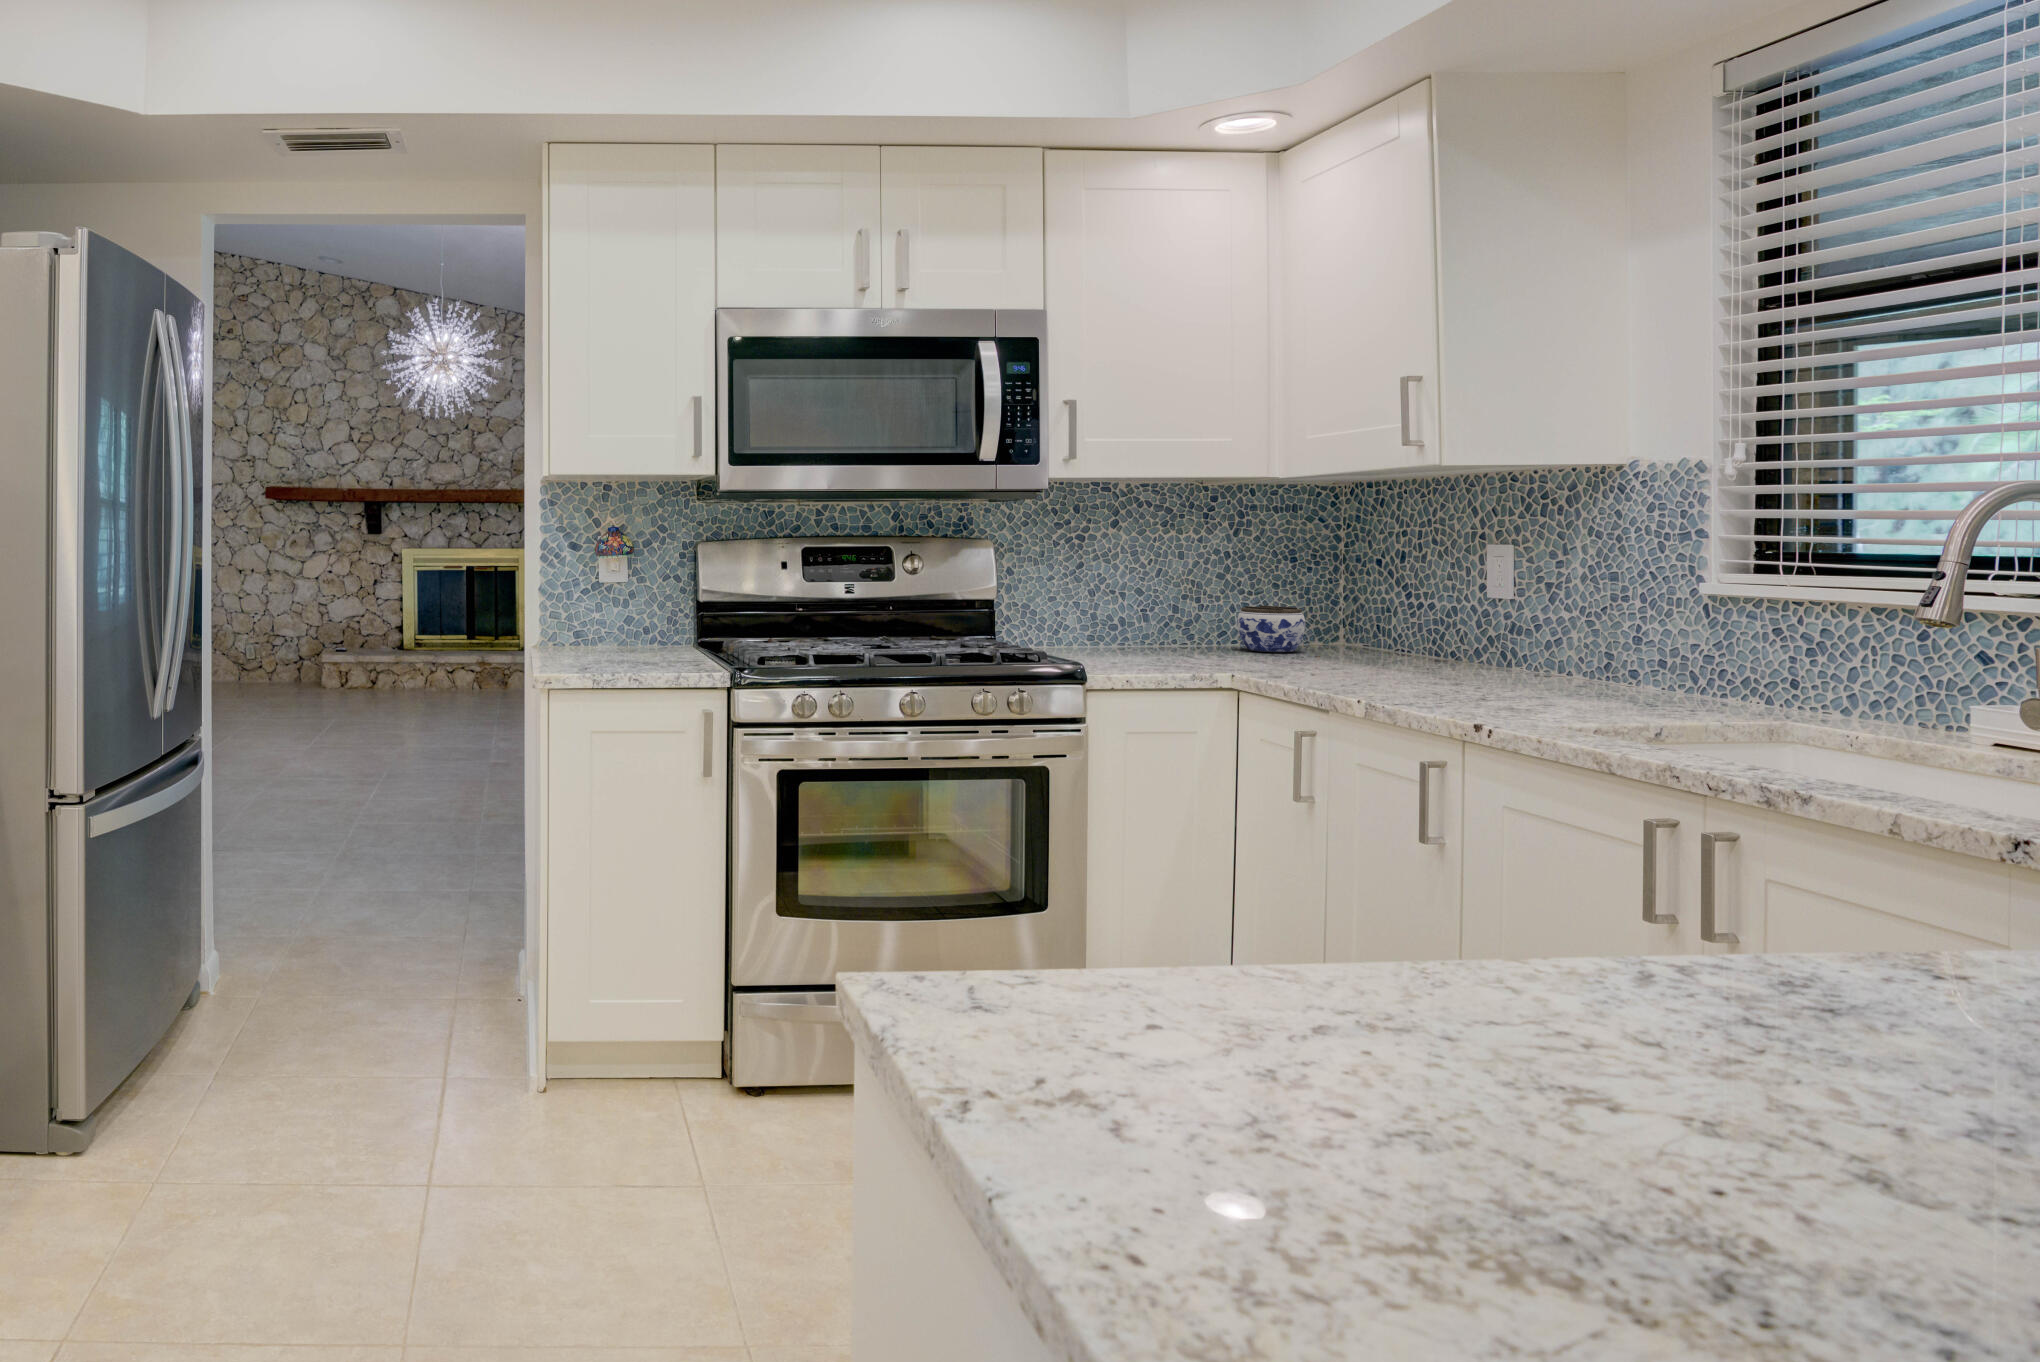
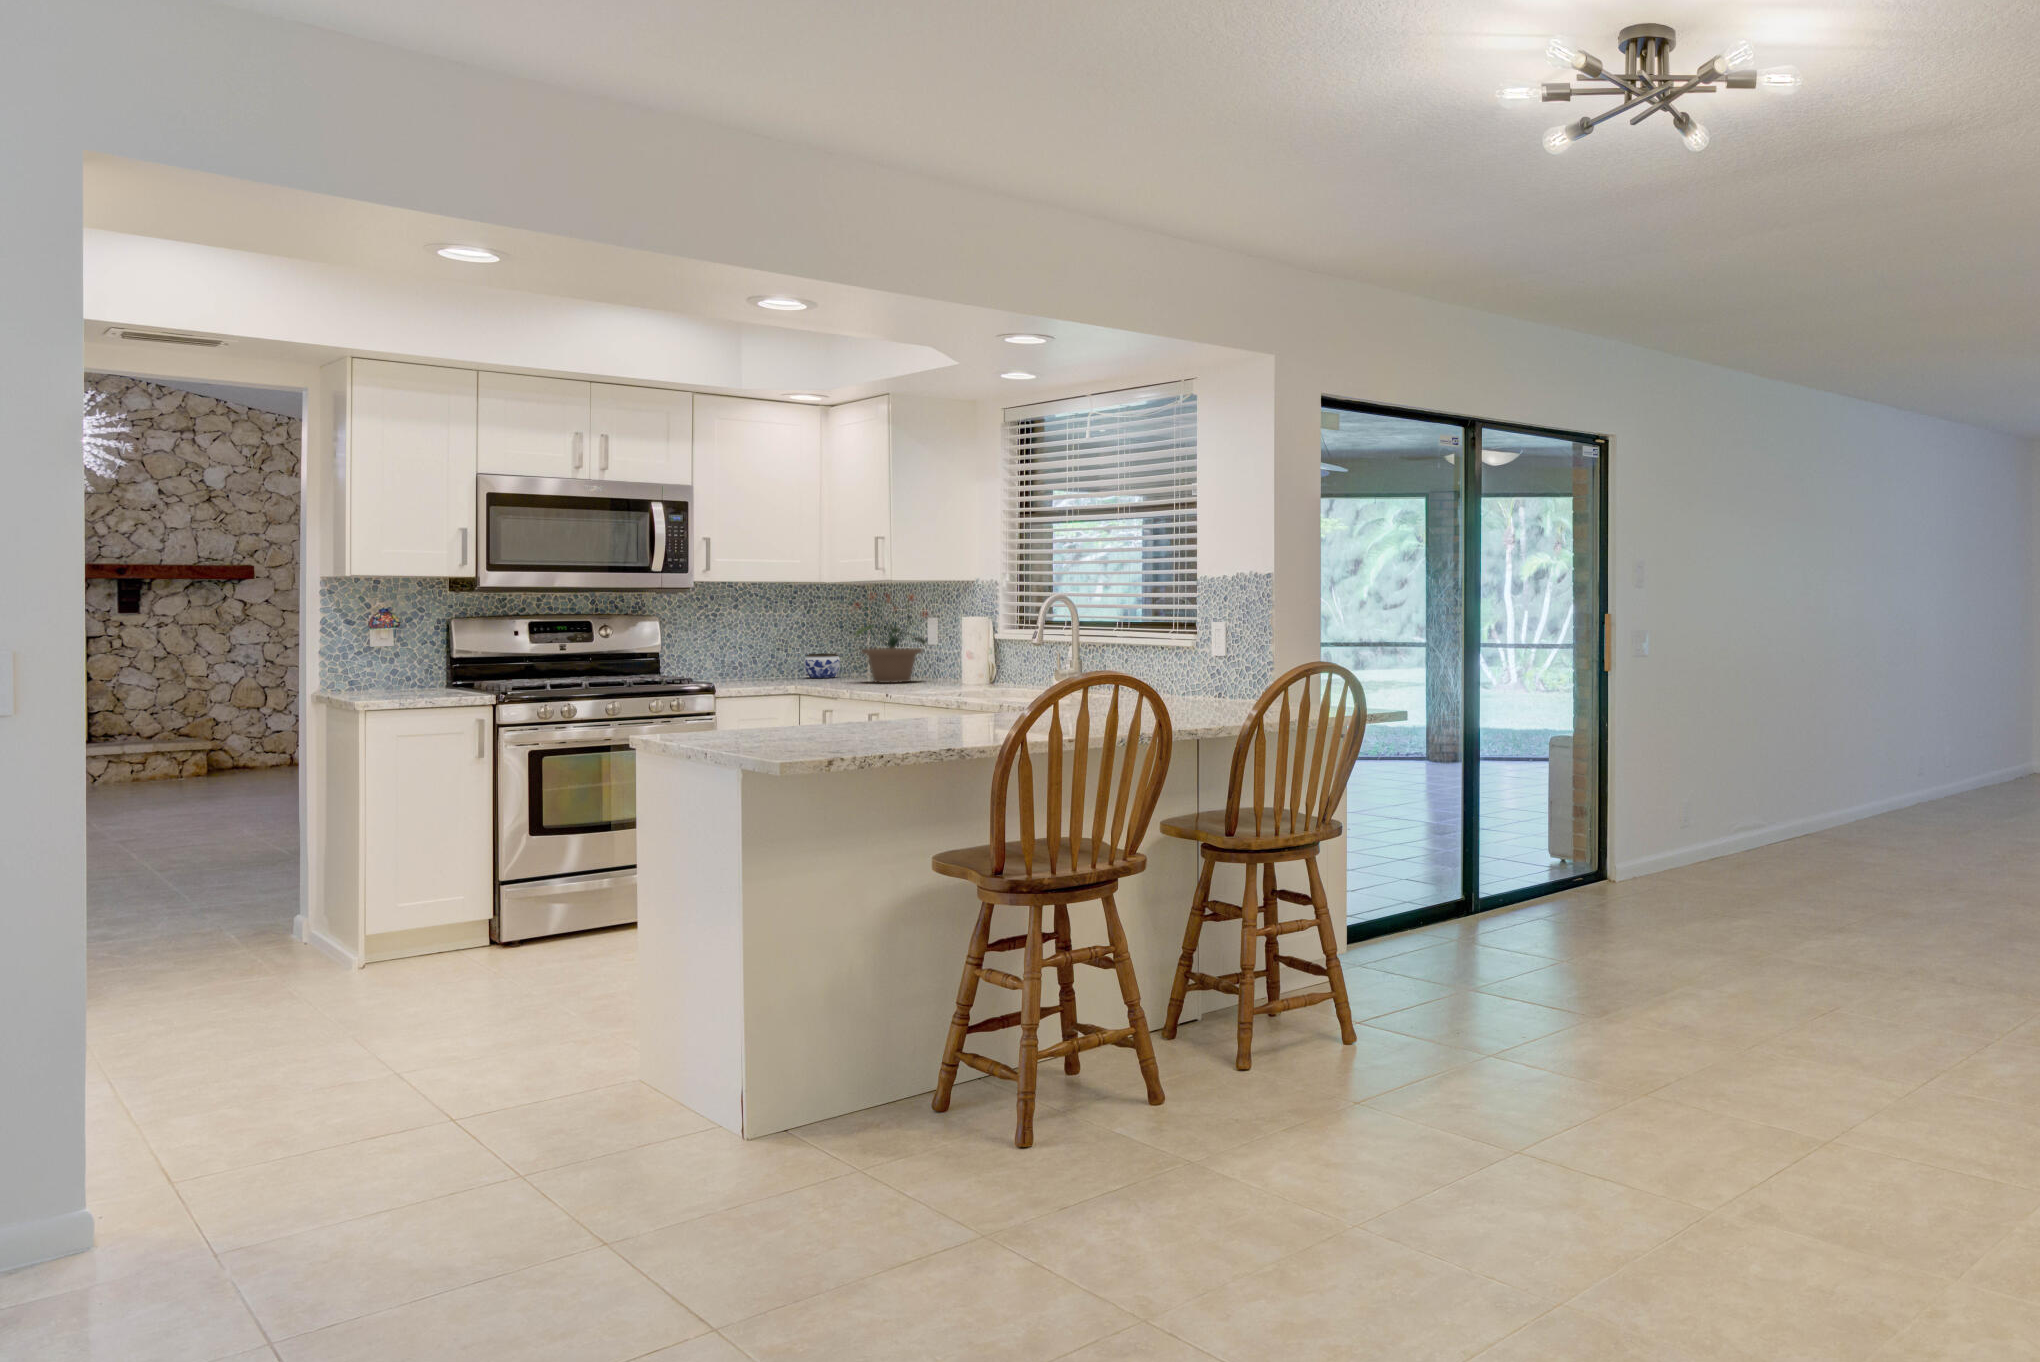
potted plant: none [1335,488,1542,681] -> present [854,593,927,683]

